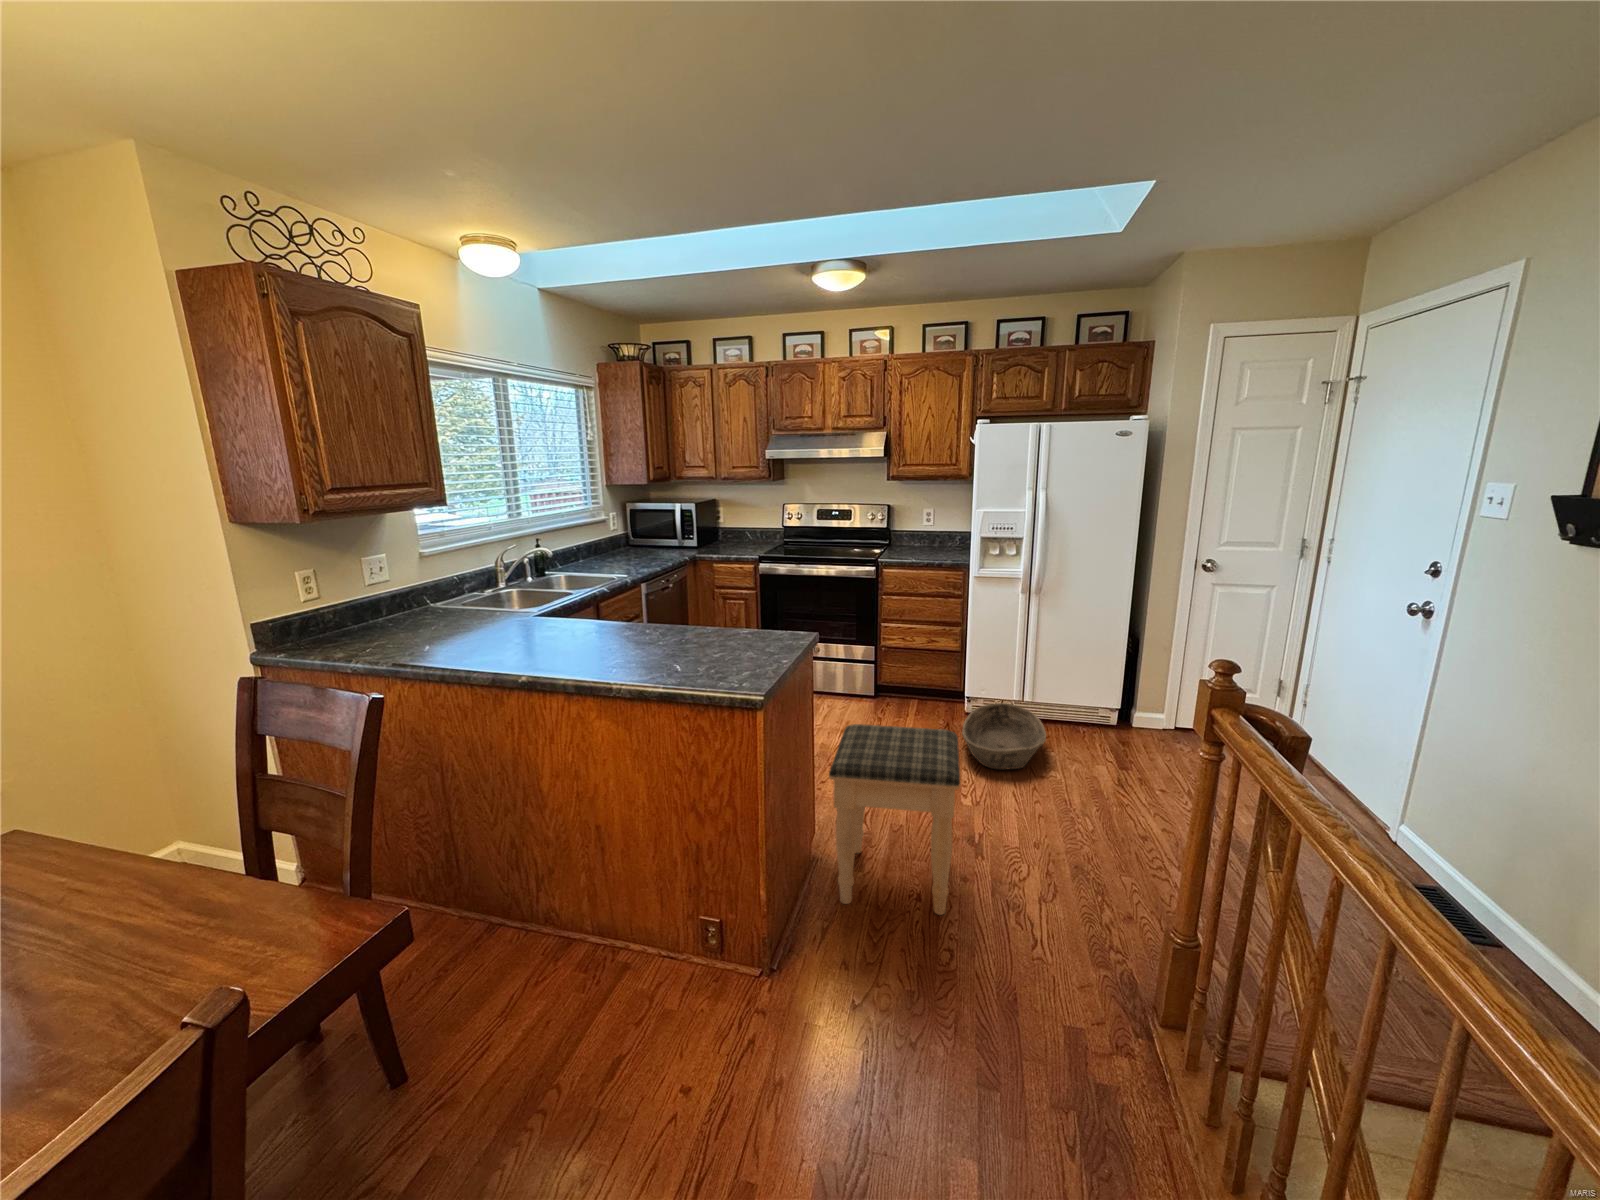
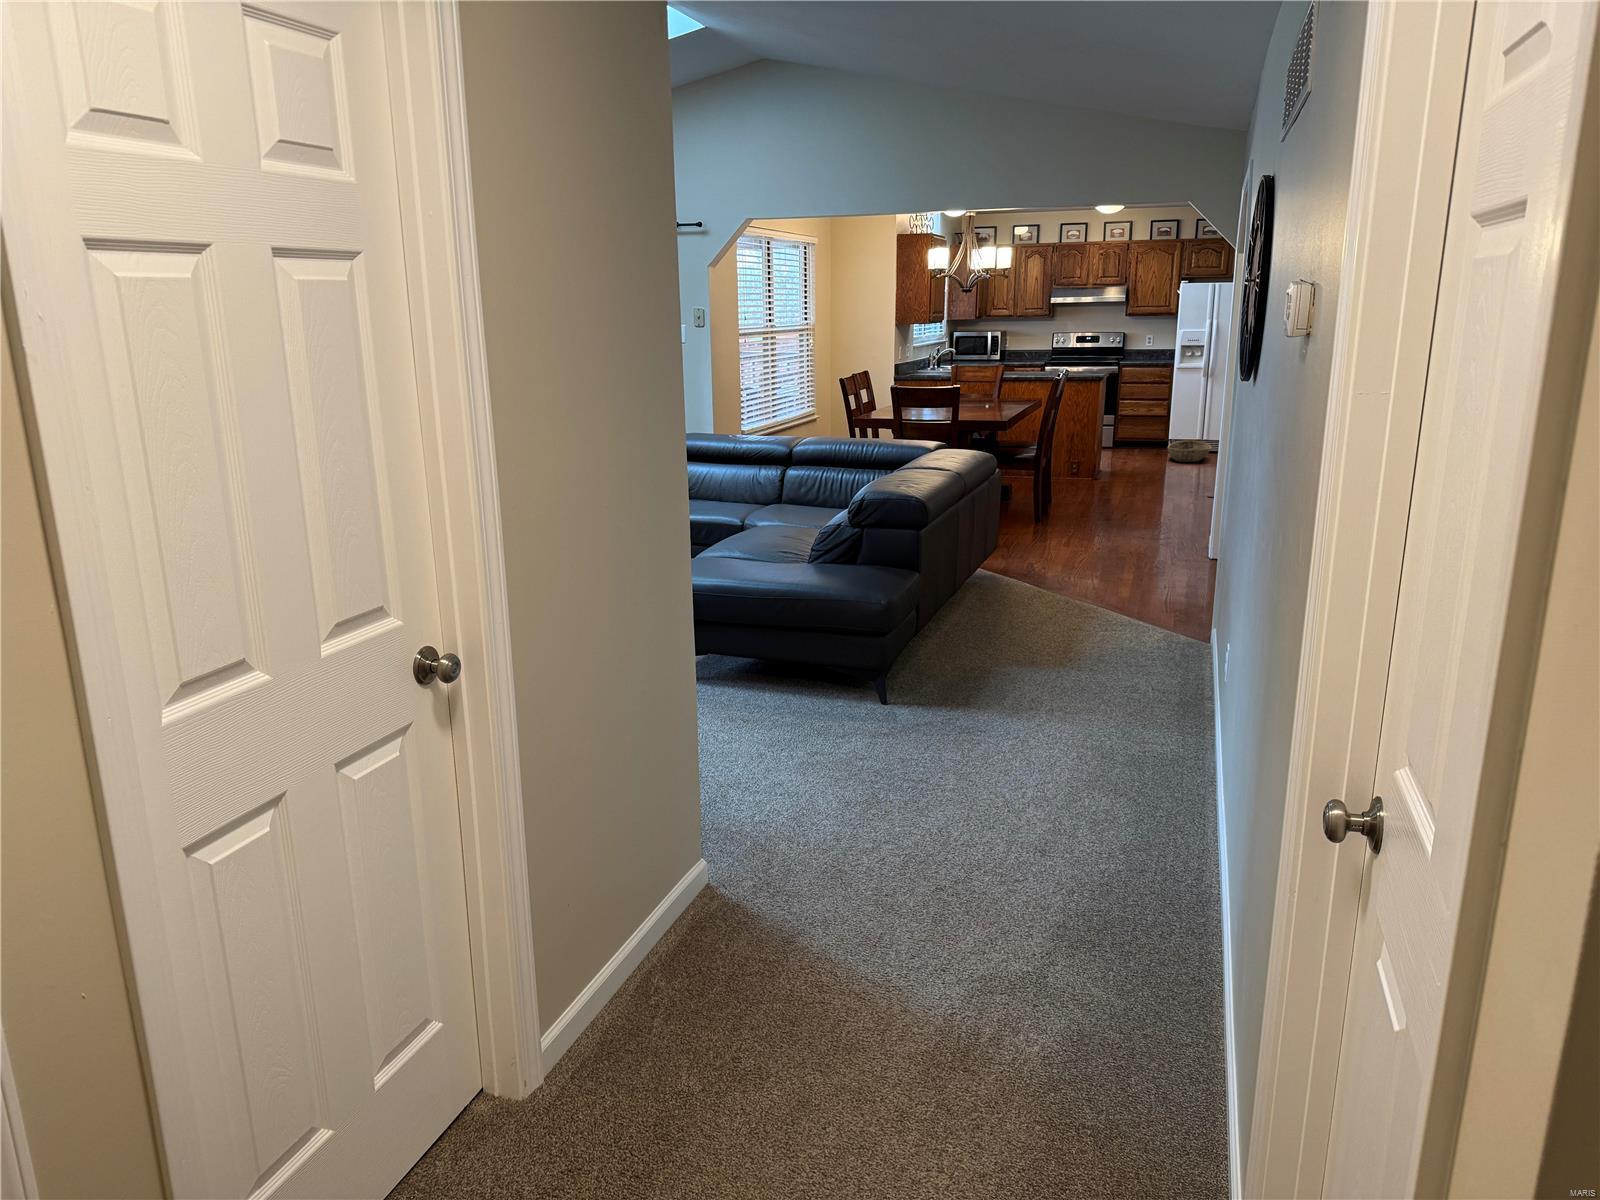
footstool: present [829,724,960,915] -> none [1119,416,1169,479]

